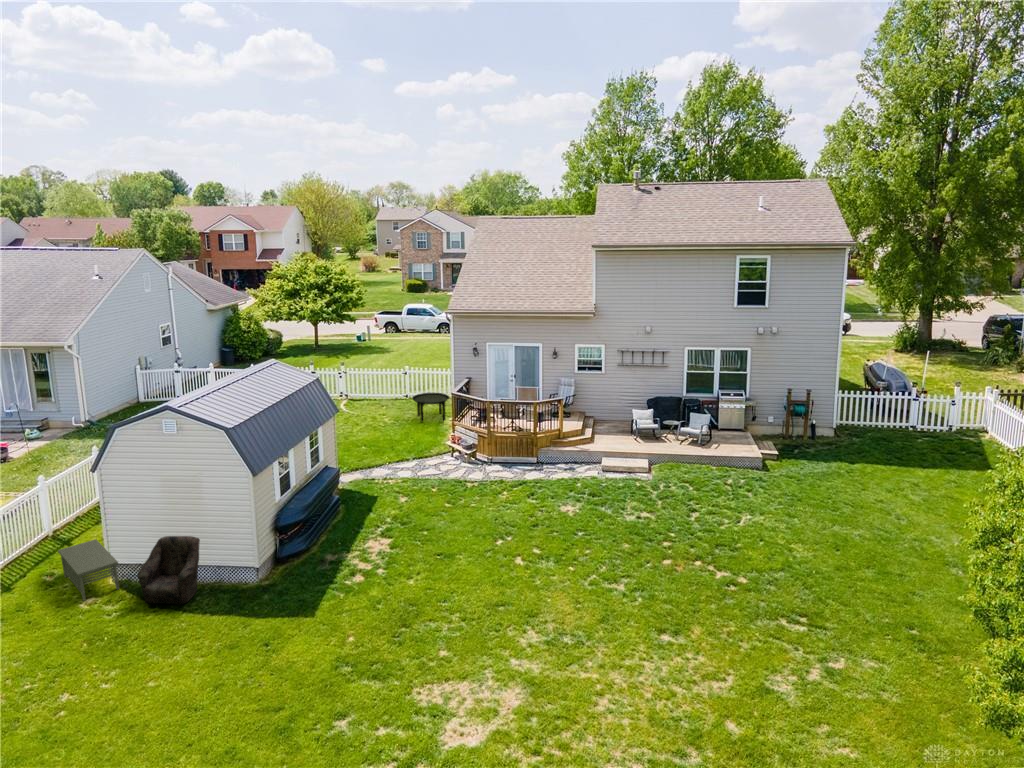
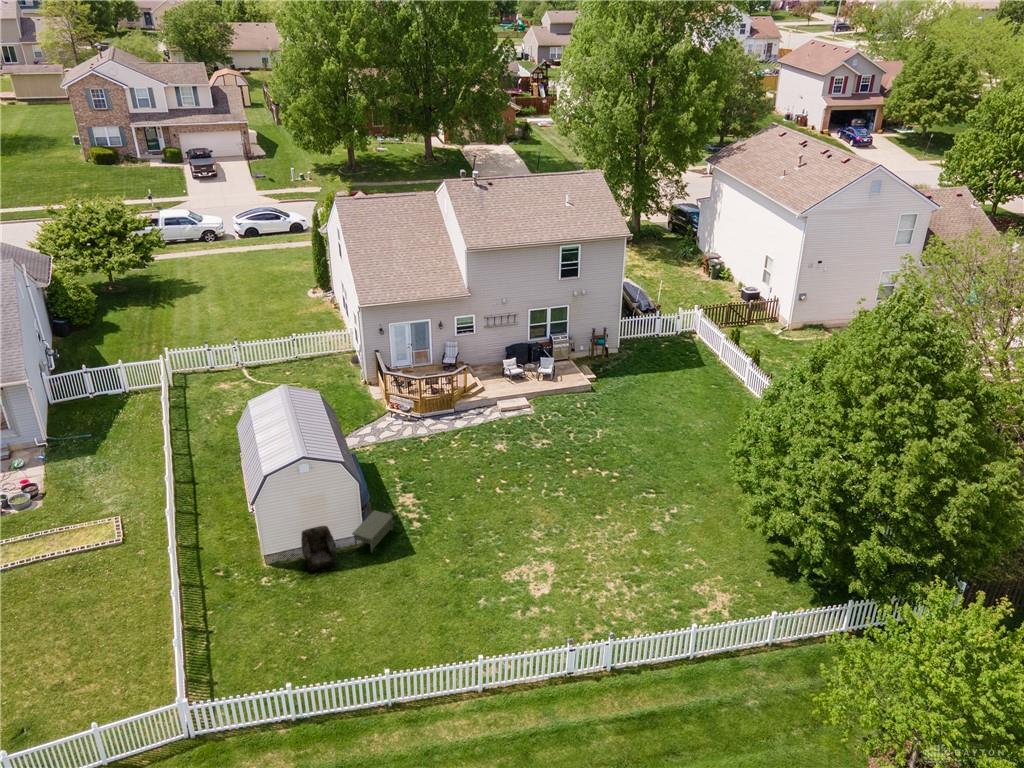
round table: present [412,393,449,422] -> none [335,362,364,389]
storage bench: present [58,539,119,601] -> present [352,510,393,552]

